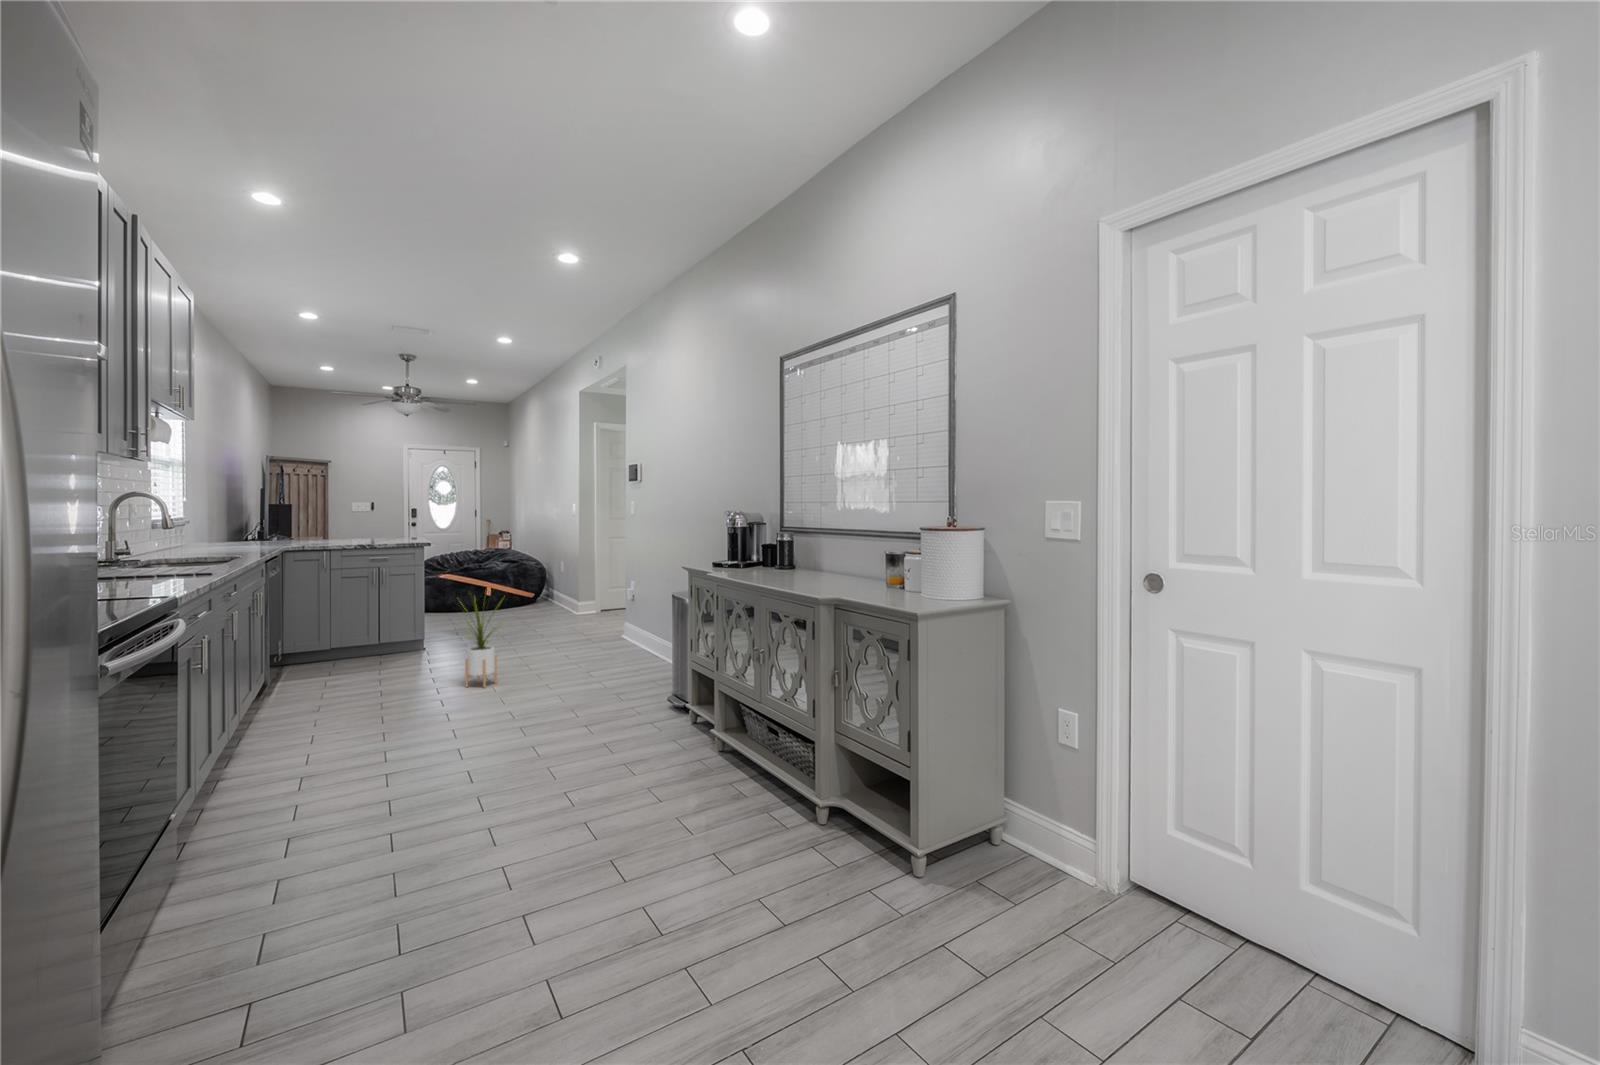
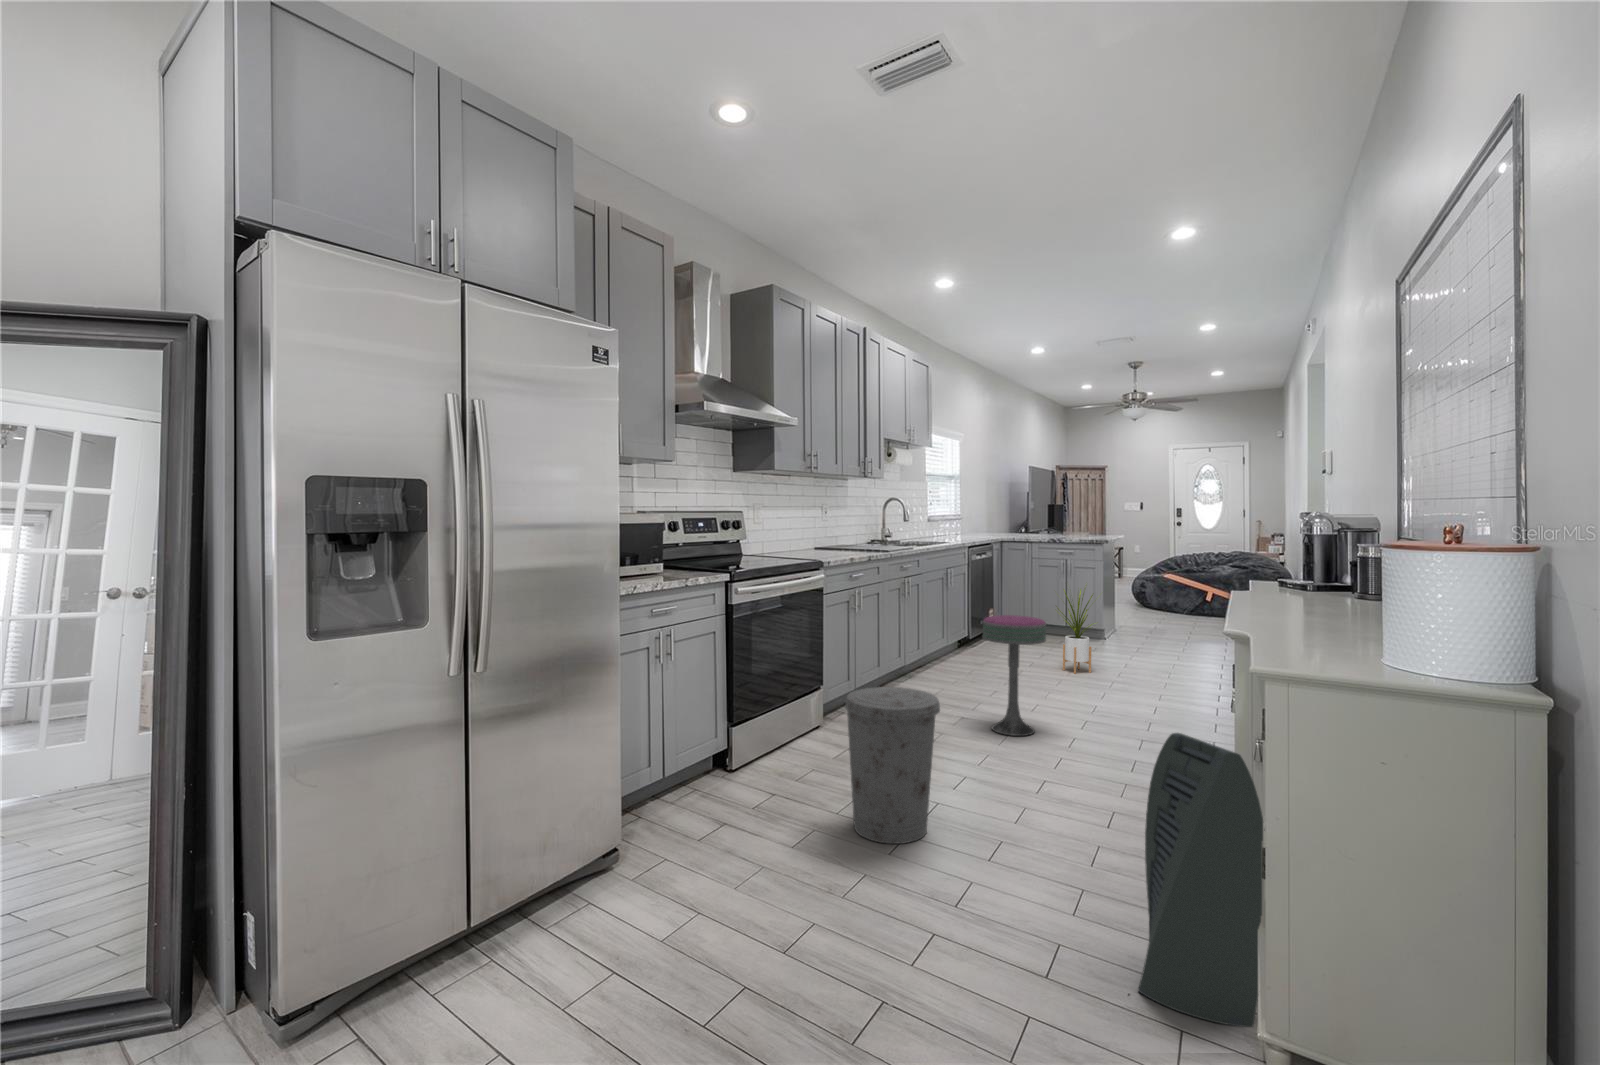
bar stool: none [509,630,583,769] -> present [983,615,1046,736]
air purifier: none [979,690,1077,907] -> present [1138,733,1263,1027]
trash can: none [601,733,723,945] -> present [845,687,940,844]

